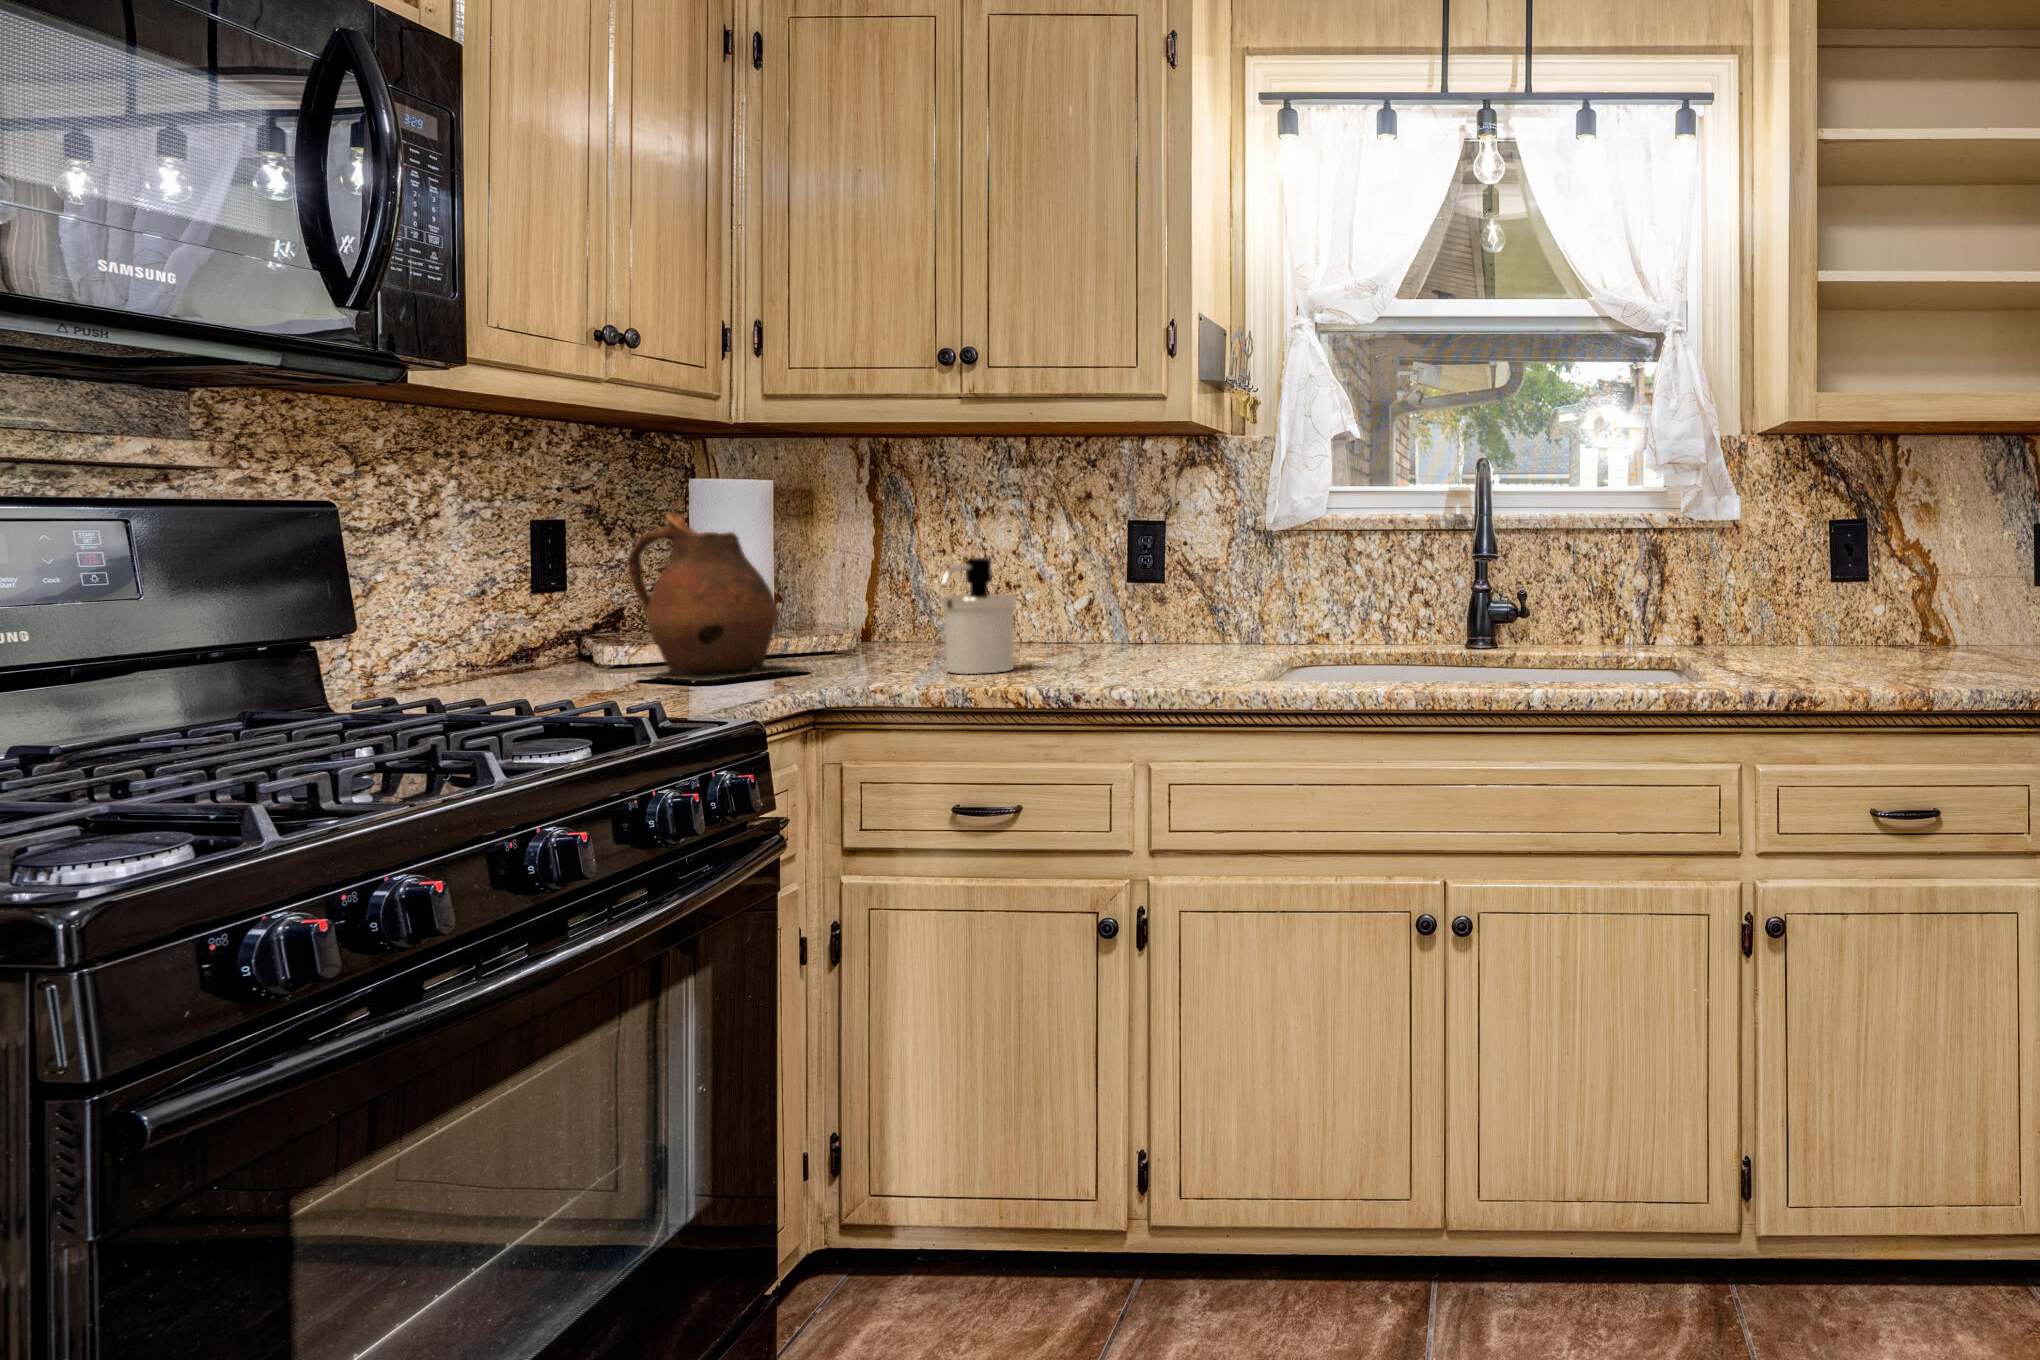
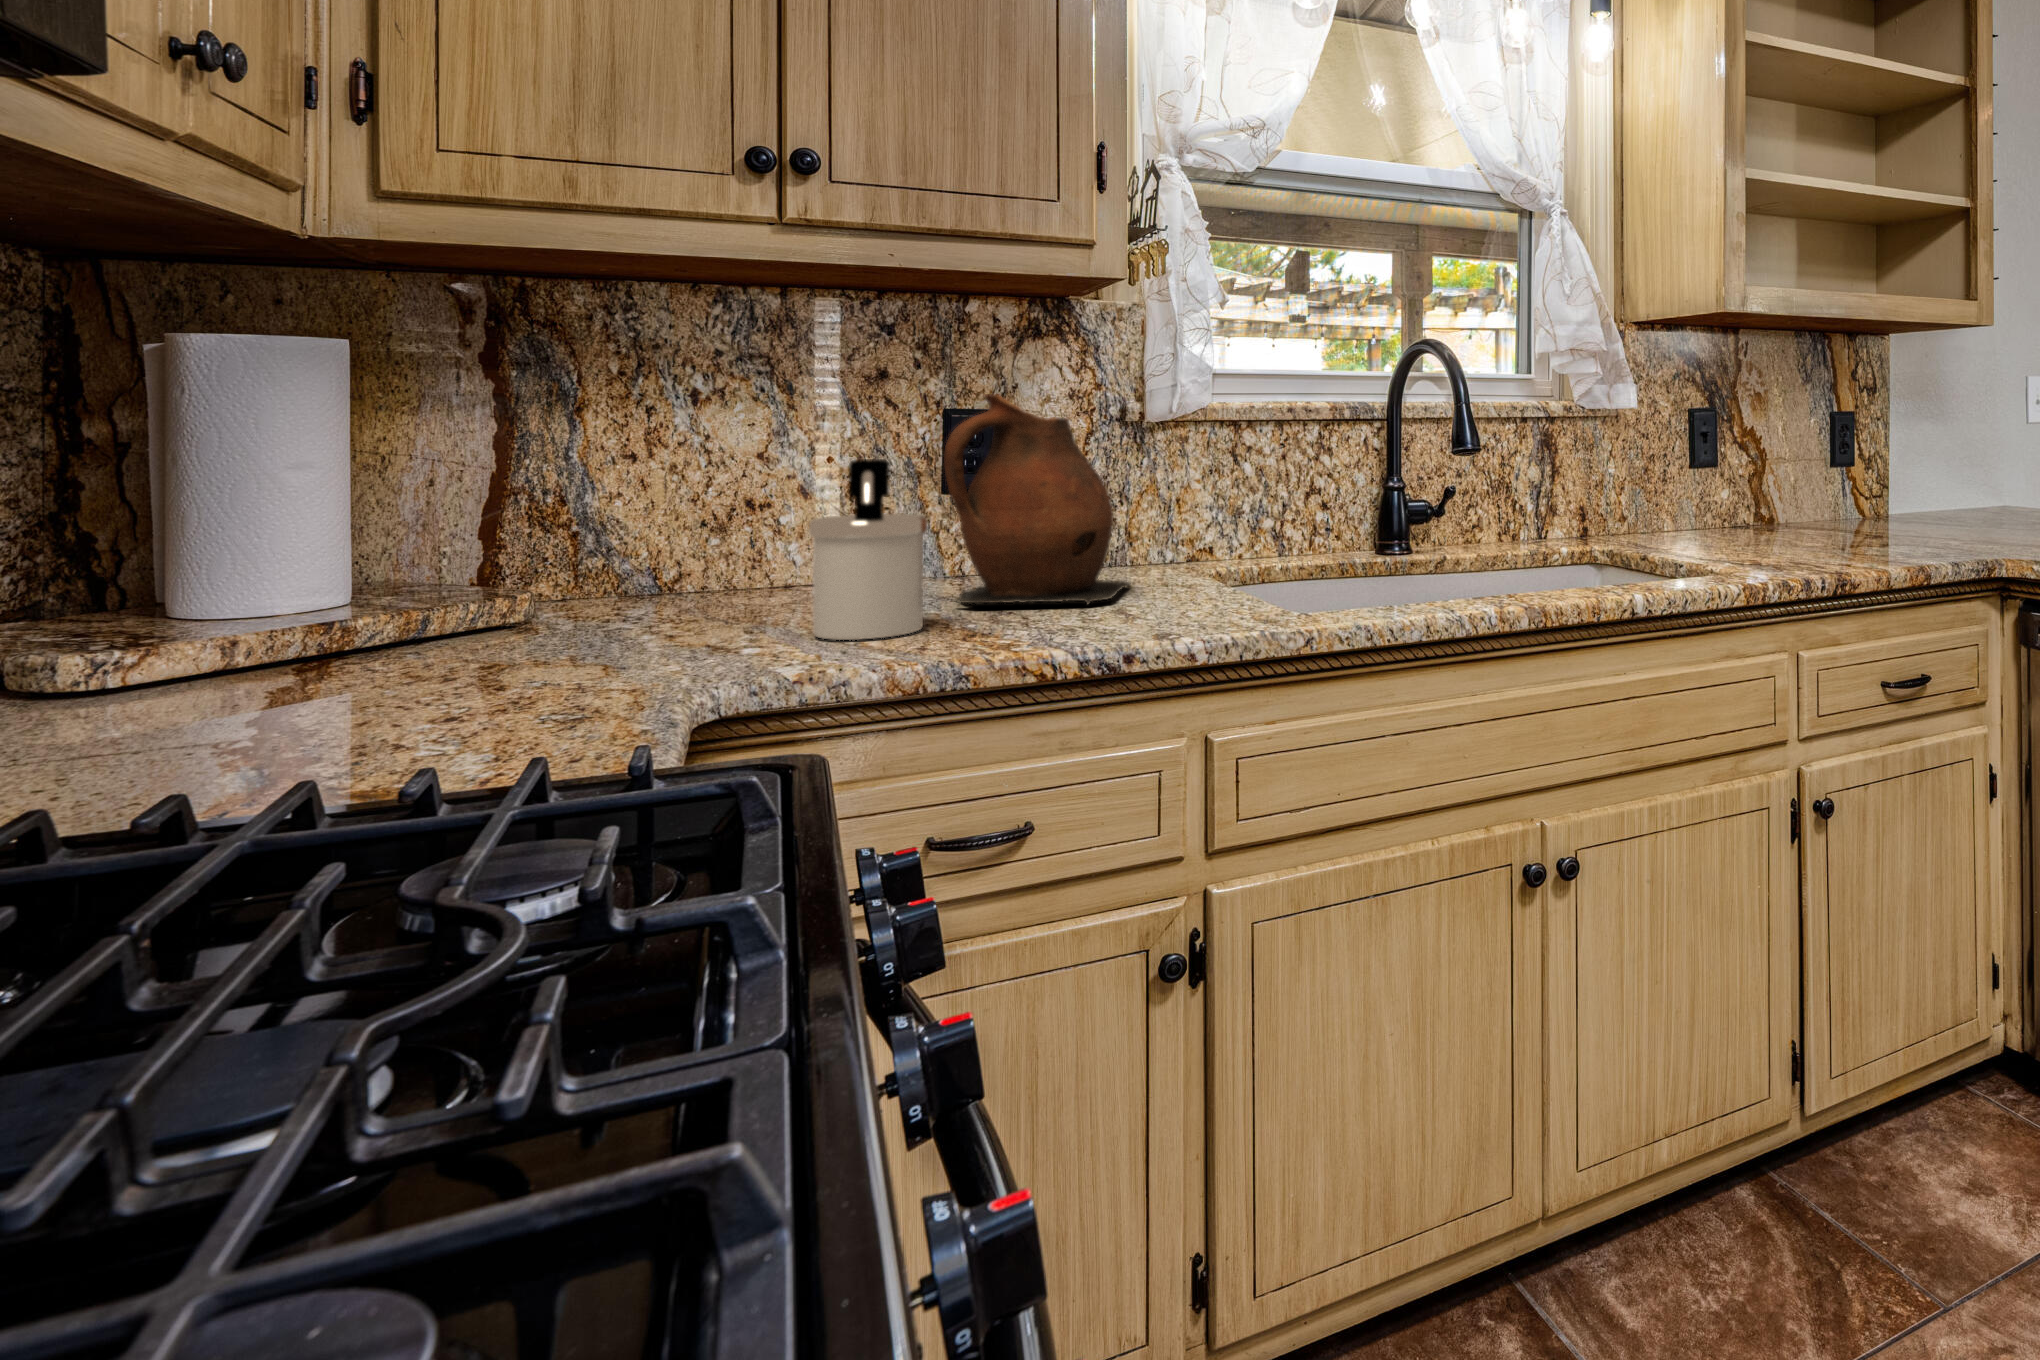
ceramic pitcher: present [628,513,806,683] -> present [944,394,1131,605]

